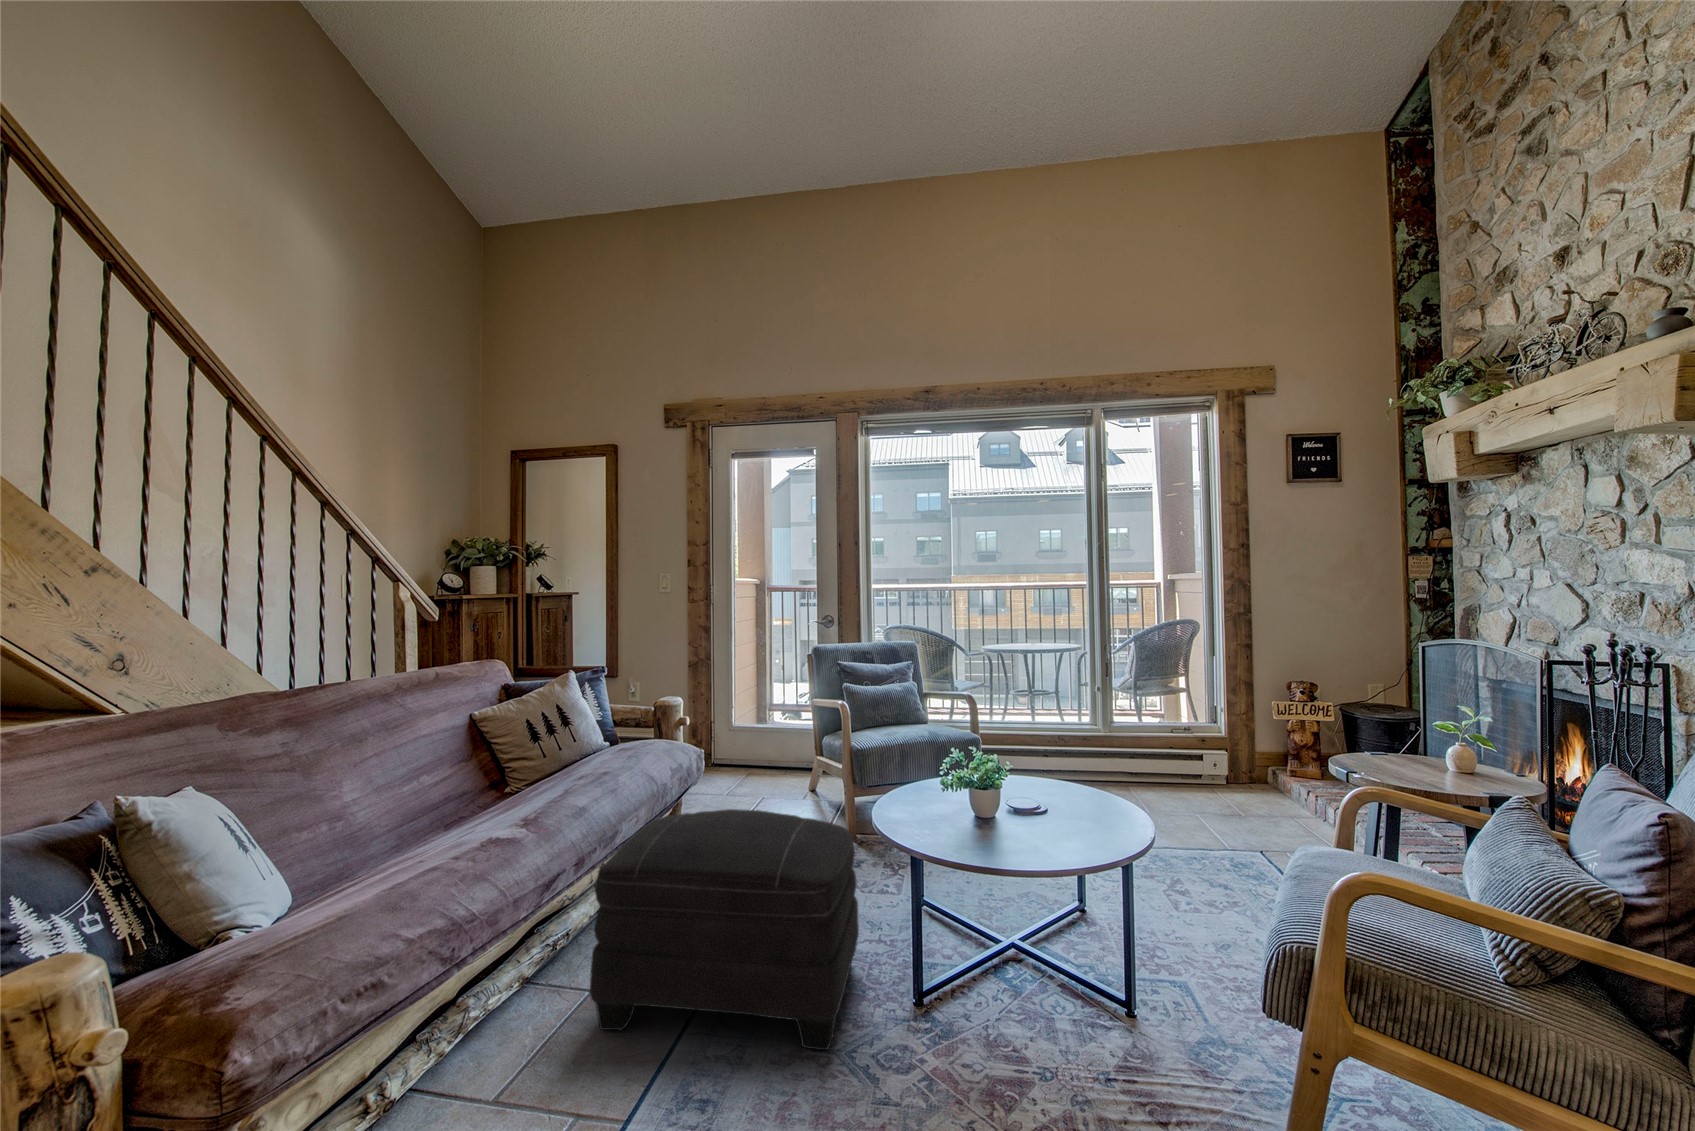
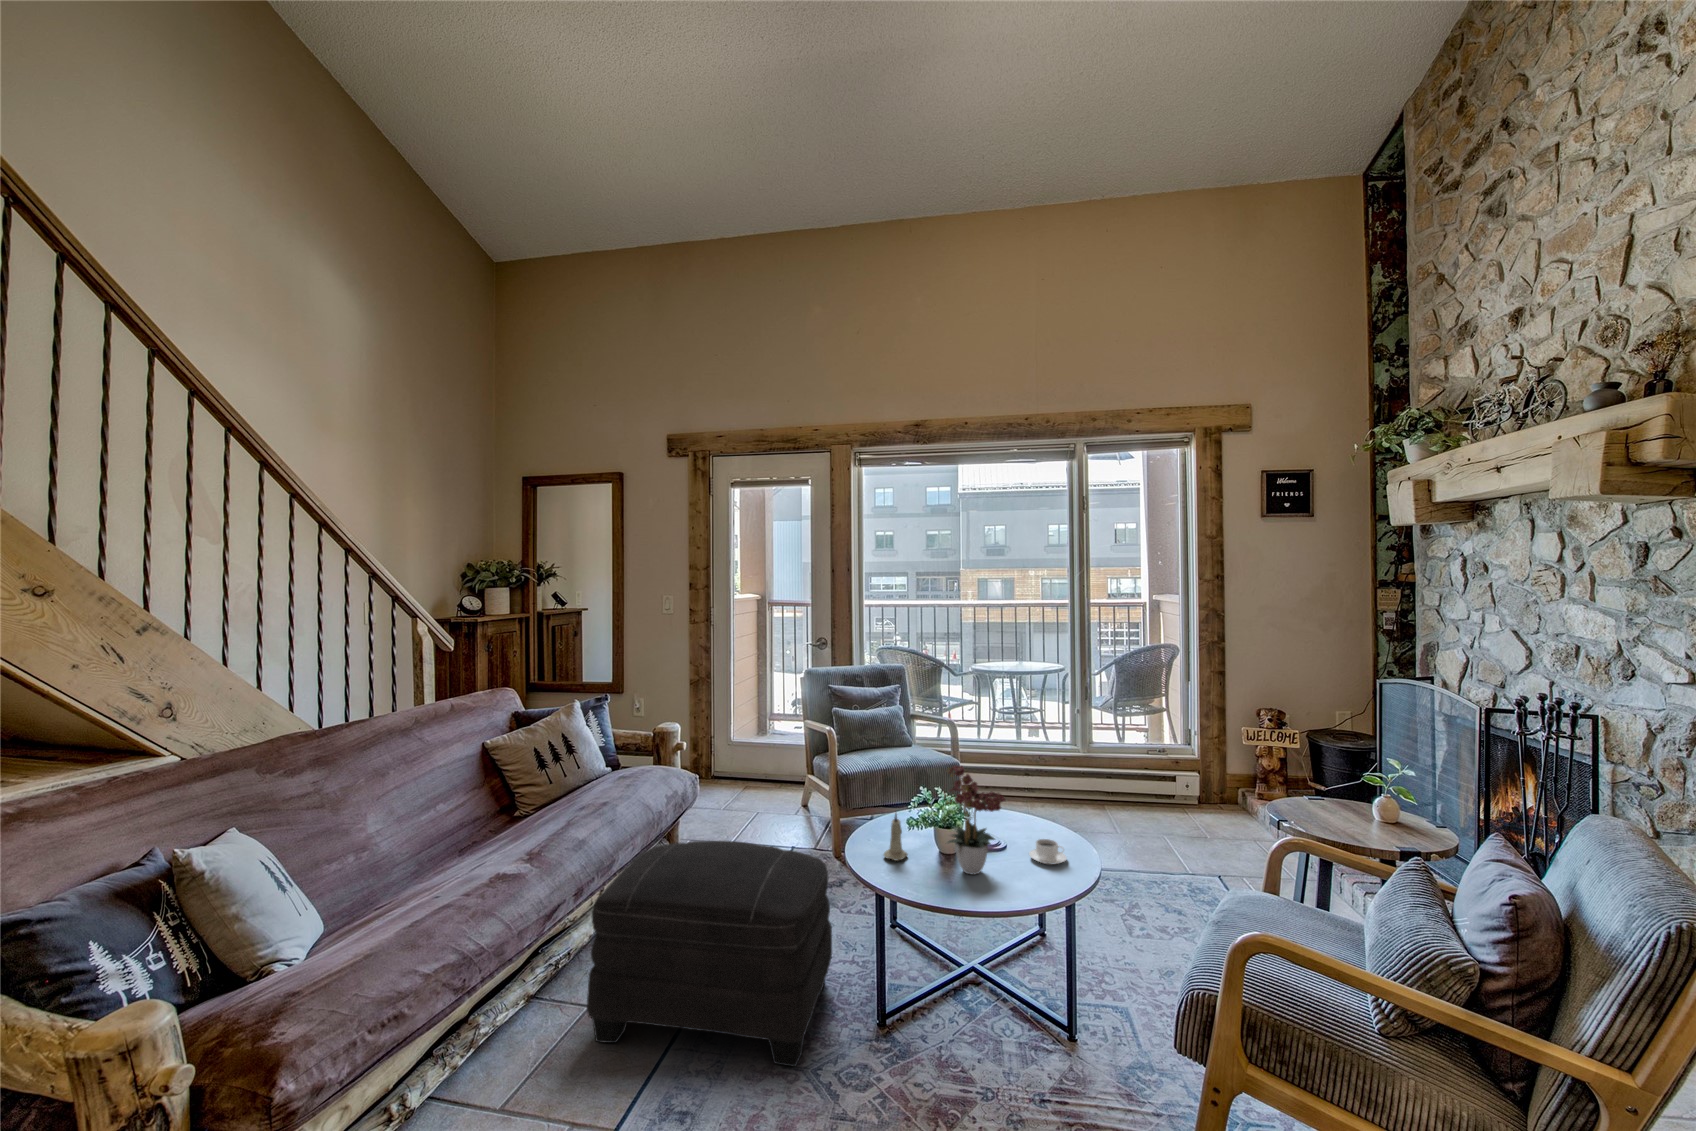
flower arrangement: none [977,714,1055,840] -> present [944,766,1005,875]
candle: none [913,775,940,828] -> present [884,814,908,861]
coffee cup: none [1072,803,1115,829] -> present [1029,839,1067,864]

